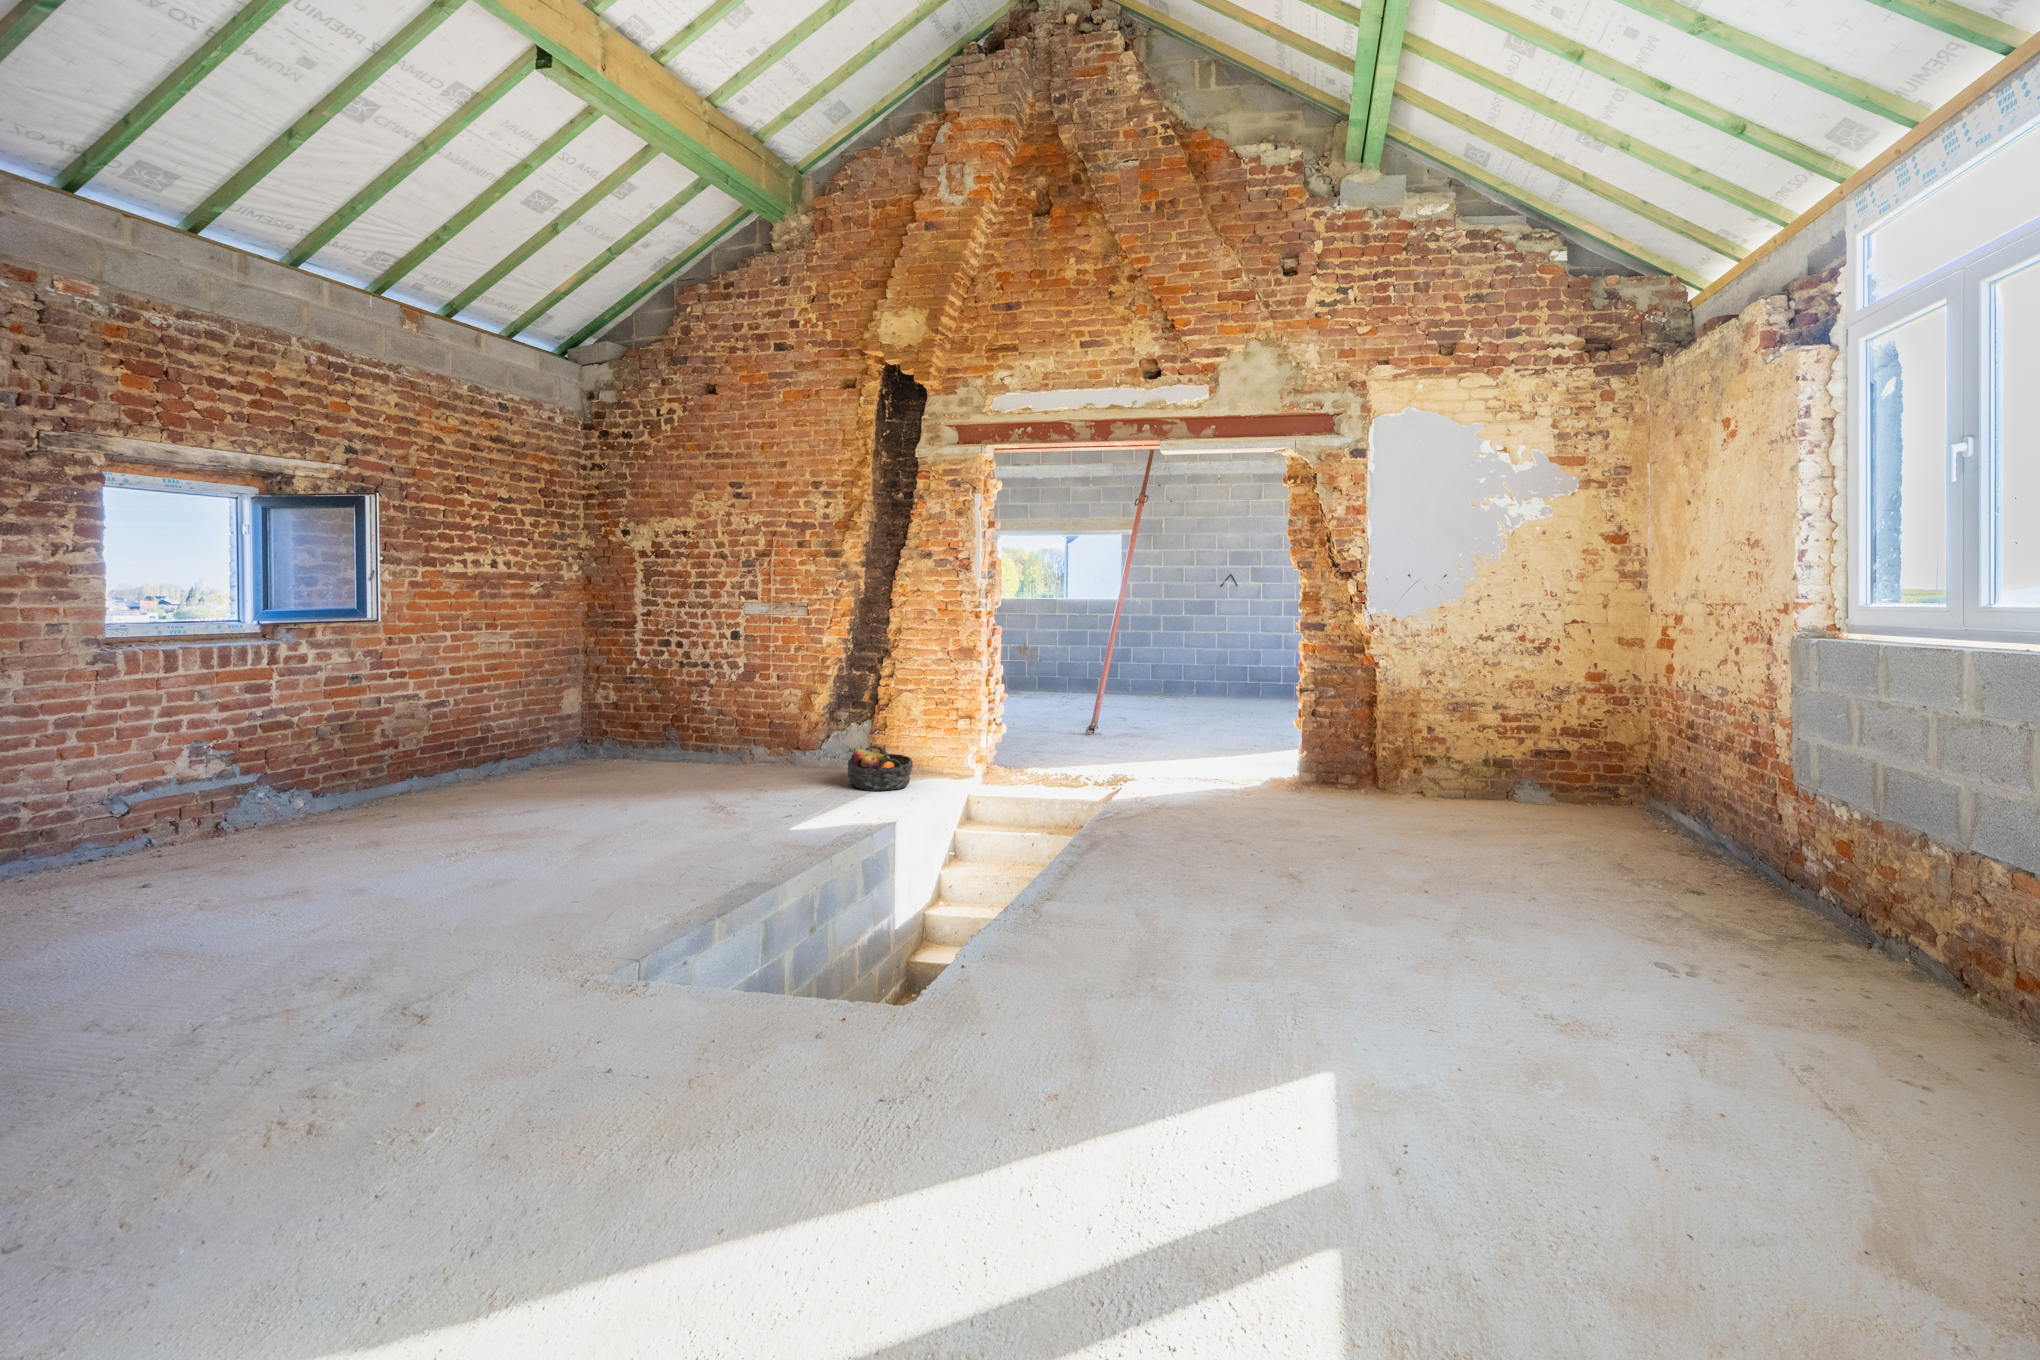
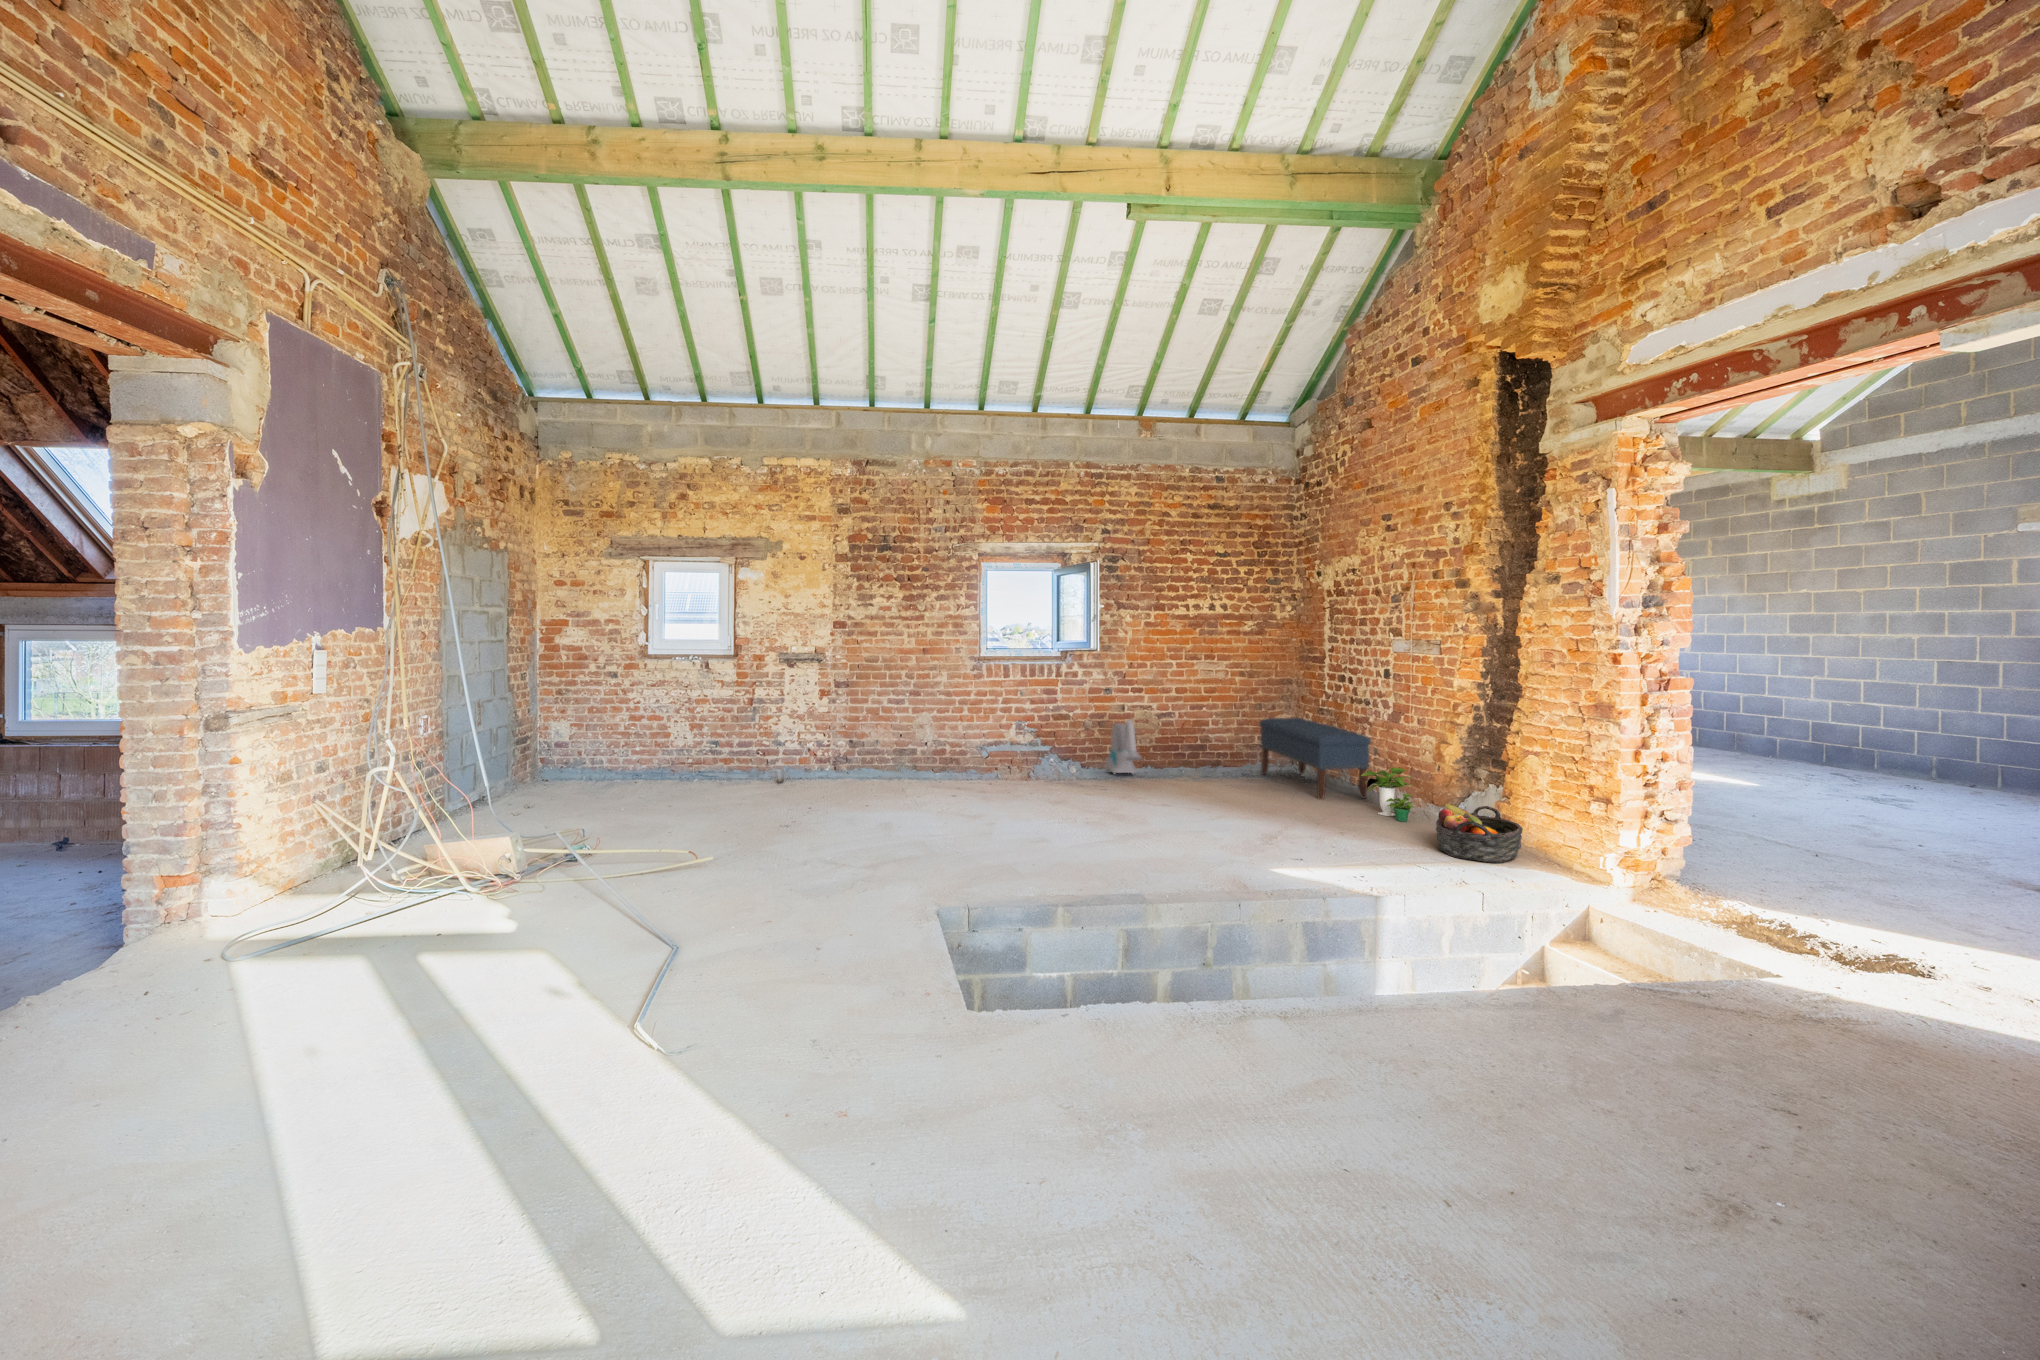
bench: none [566,691,721,772] -> present [1259,718,1371,800]
vacuum cleaner: none [360,712,458,792] -> present [1106,719,1141,775]
potted plant: none [736,727,796,775] -> present [1361,768,1415,822]

